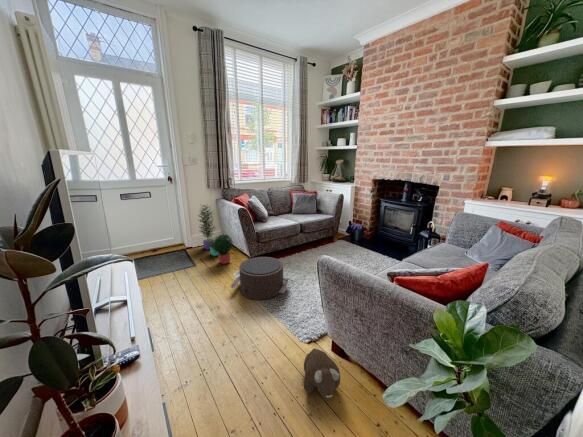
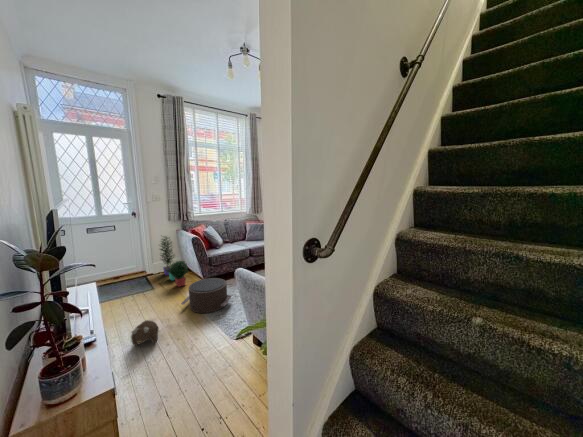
plush toy: present [304,348,340,400] -> present [131,320,158,346]

